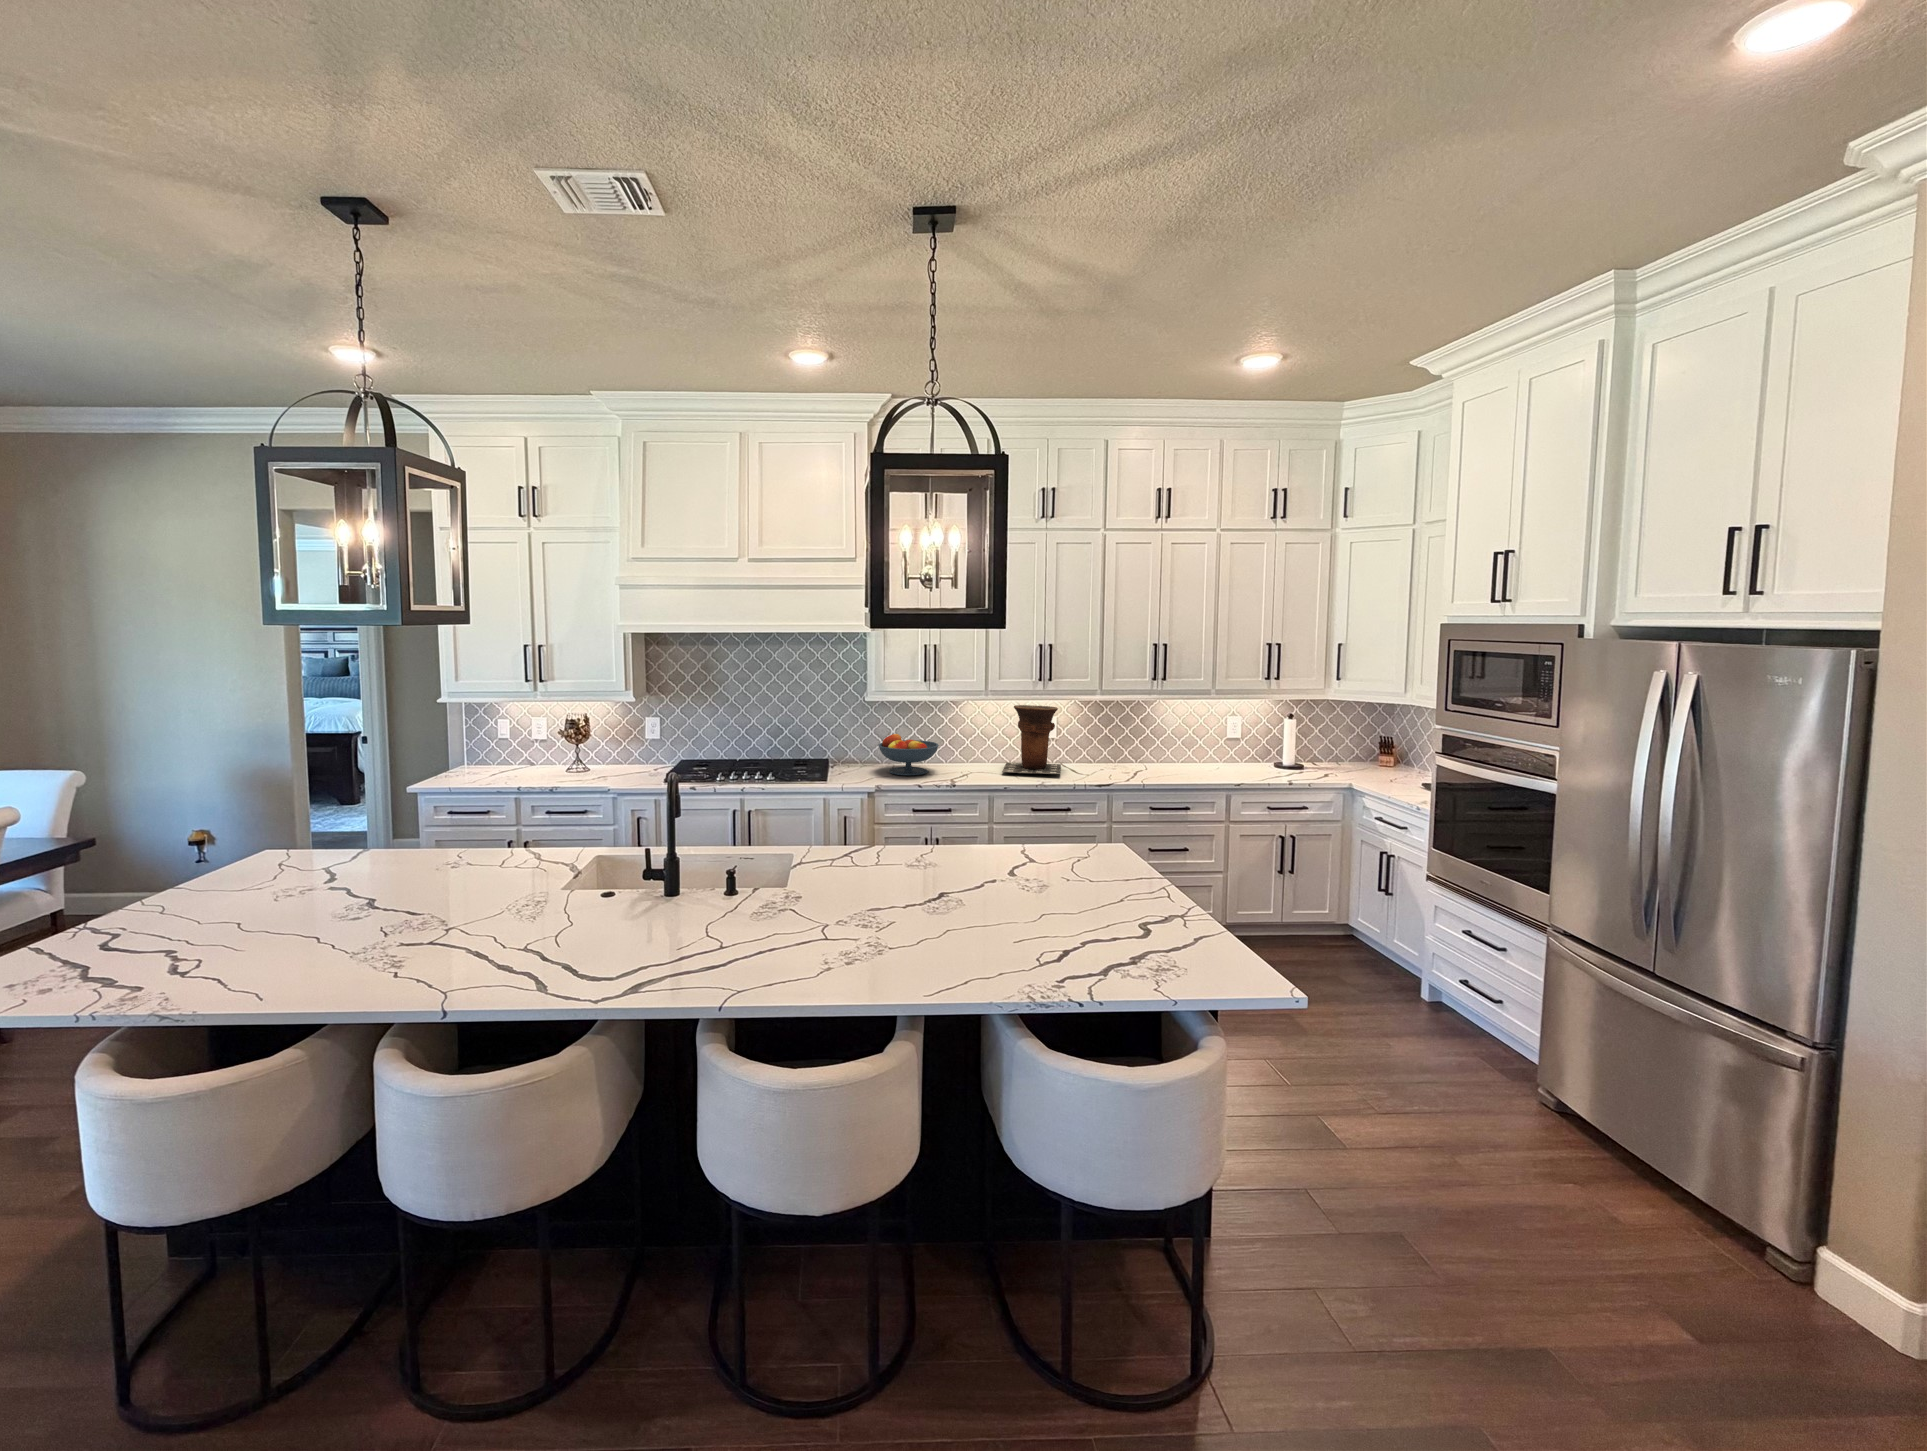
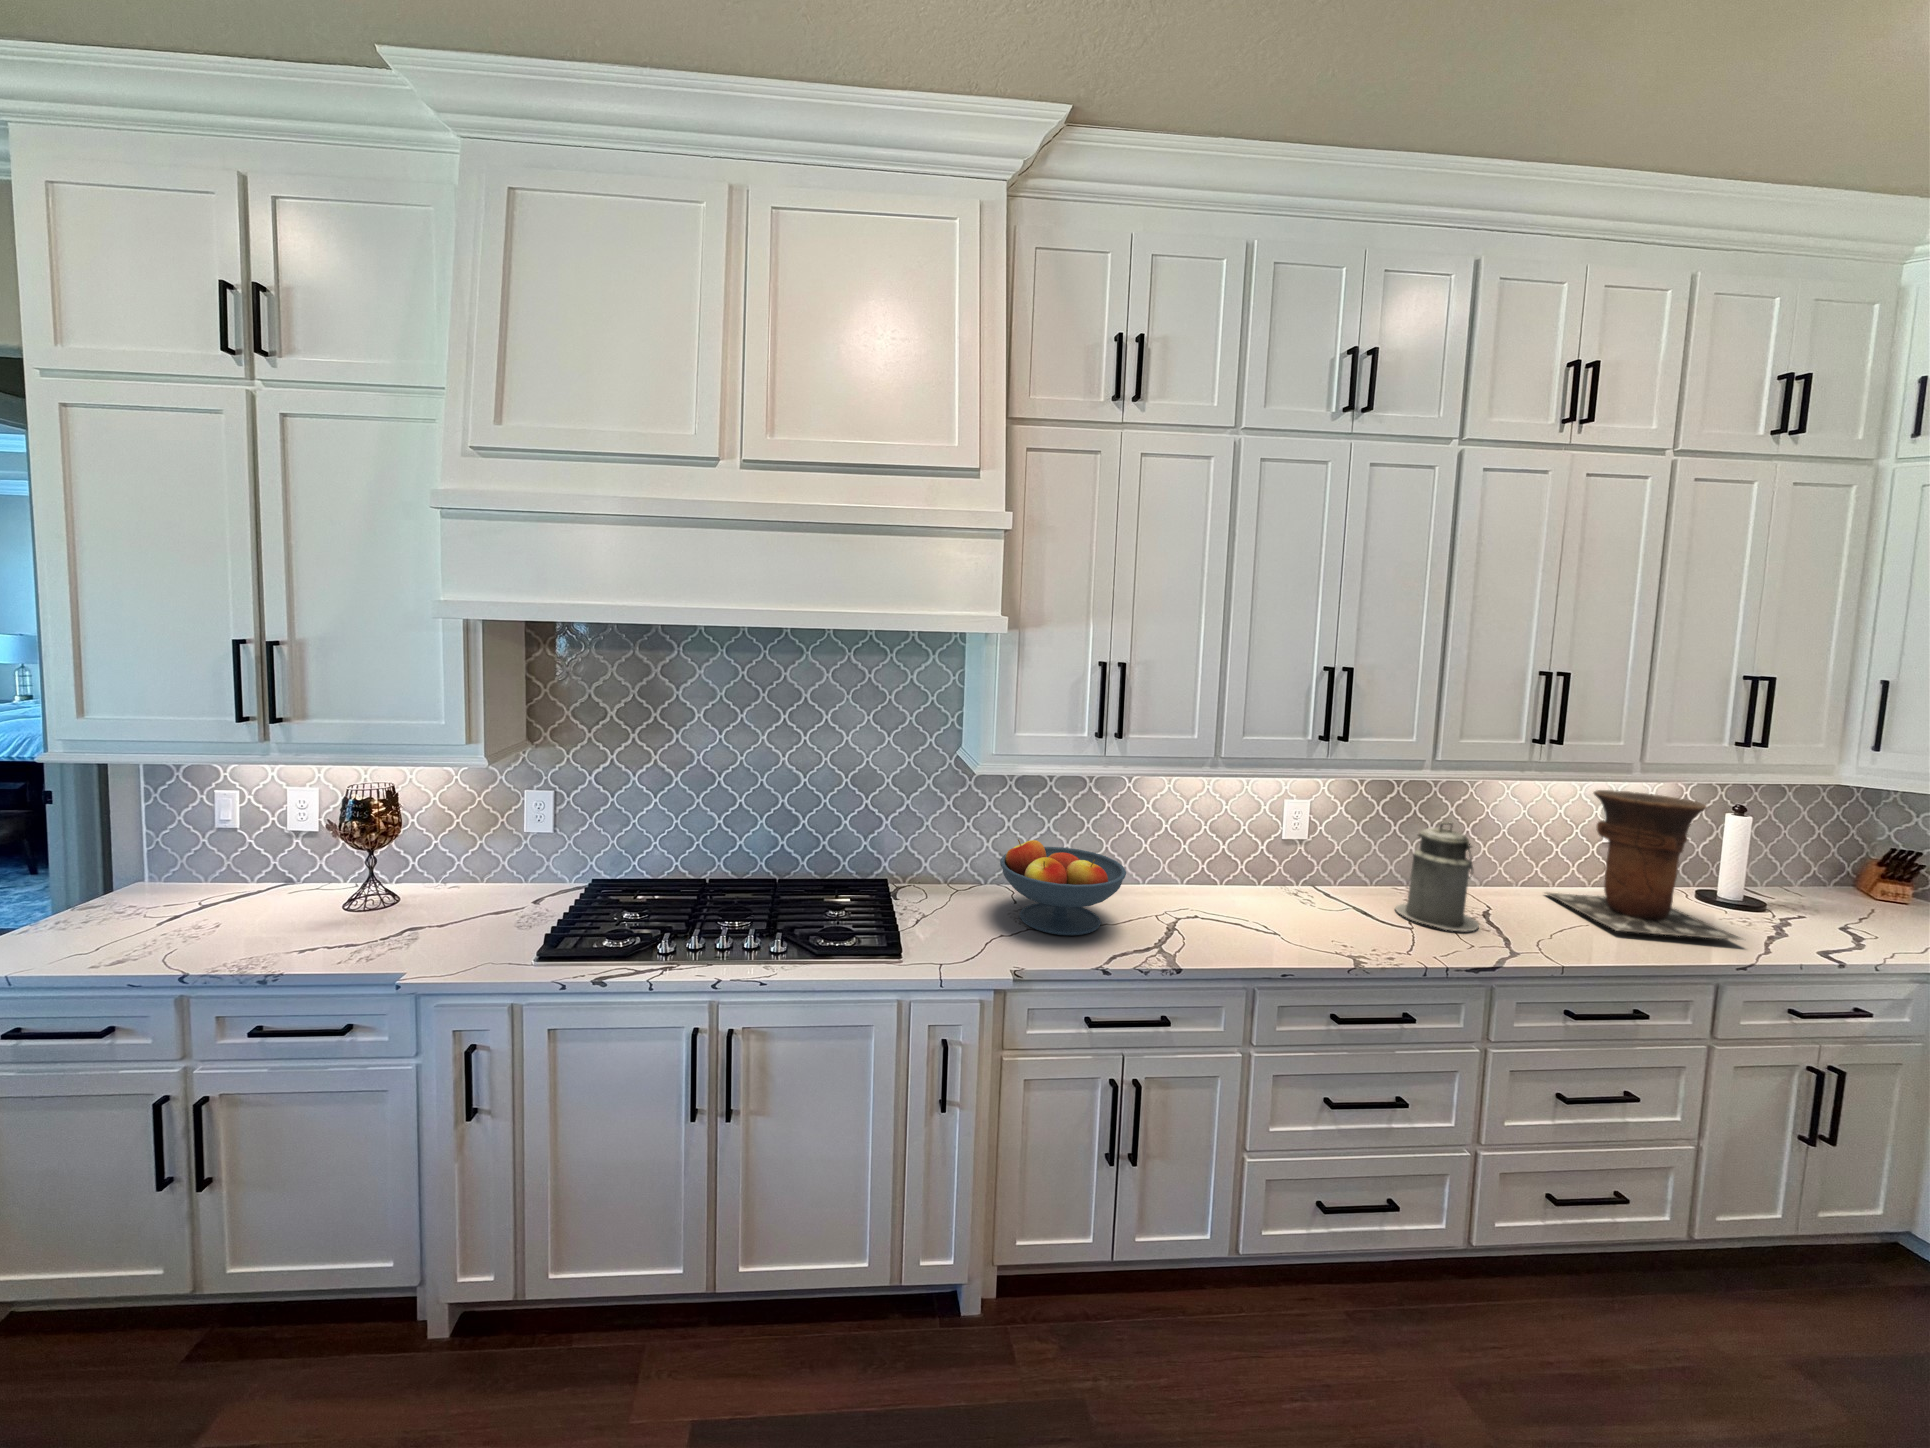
vase: present [1002,705,1061,774] -> present [1546,790,1742,940]
canister: none [1088,722,1124,775] -> present [1395,822,1479,931]

